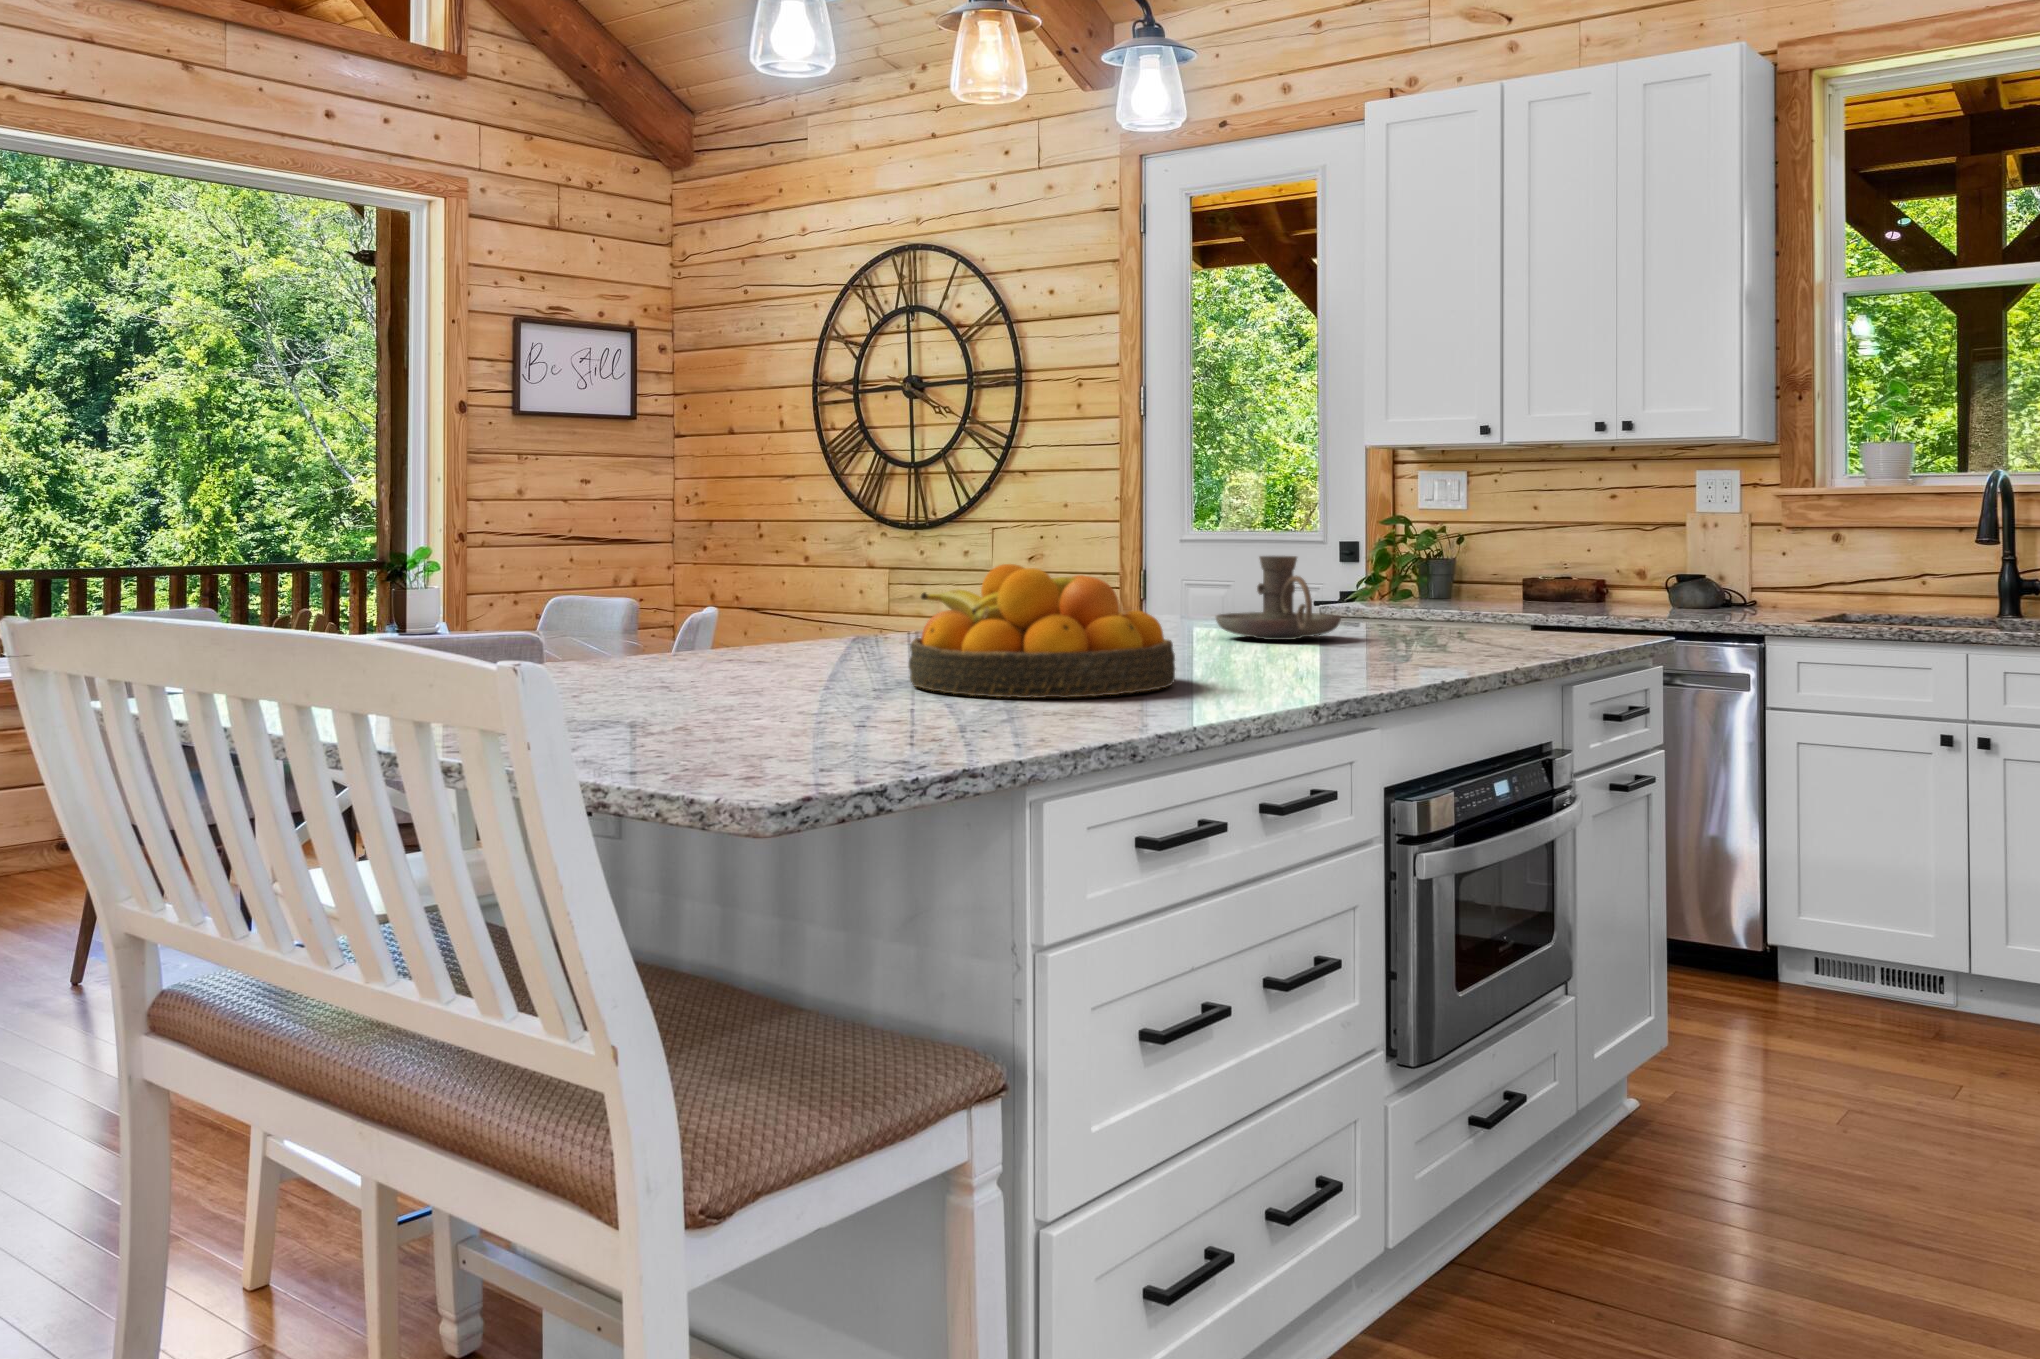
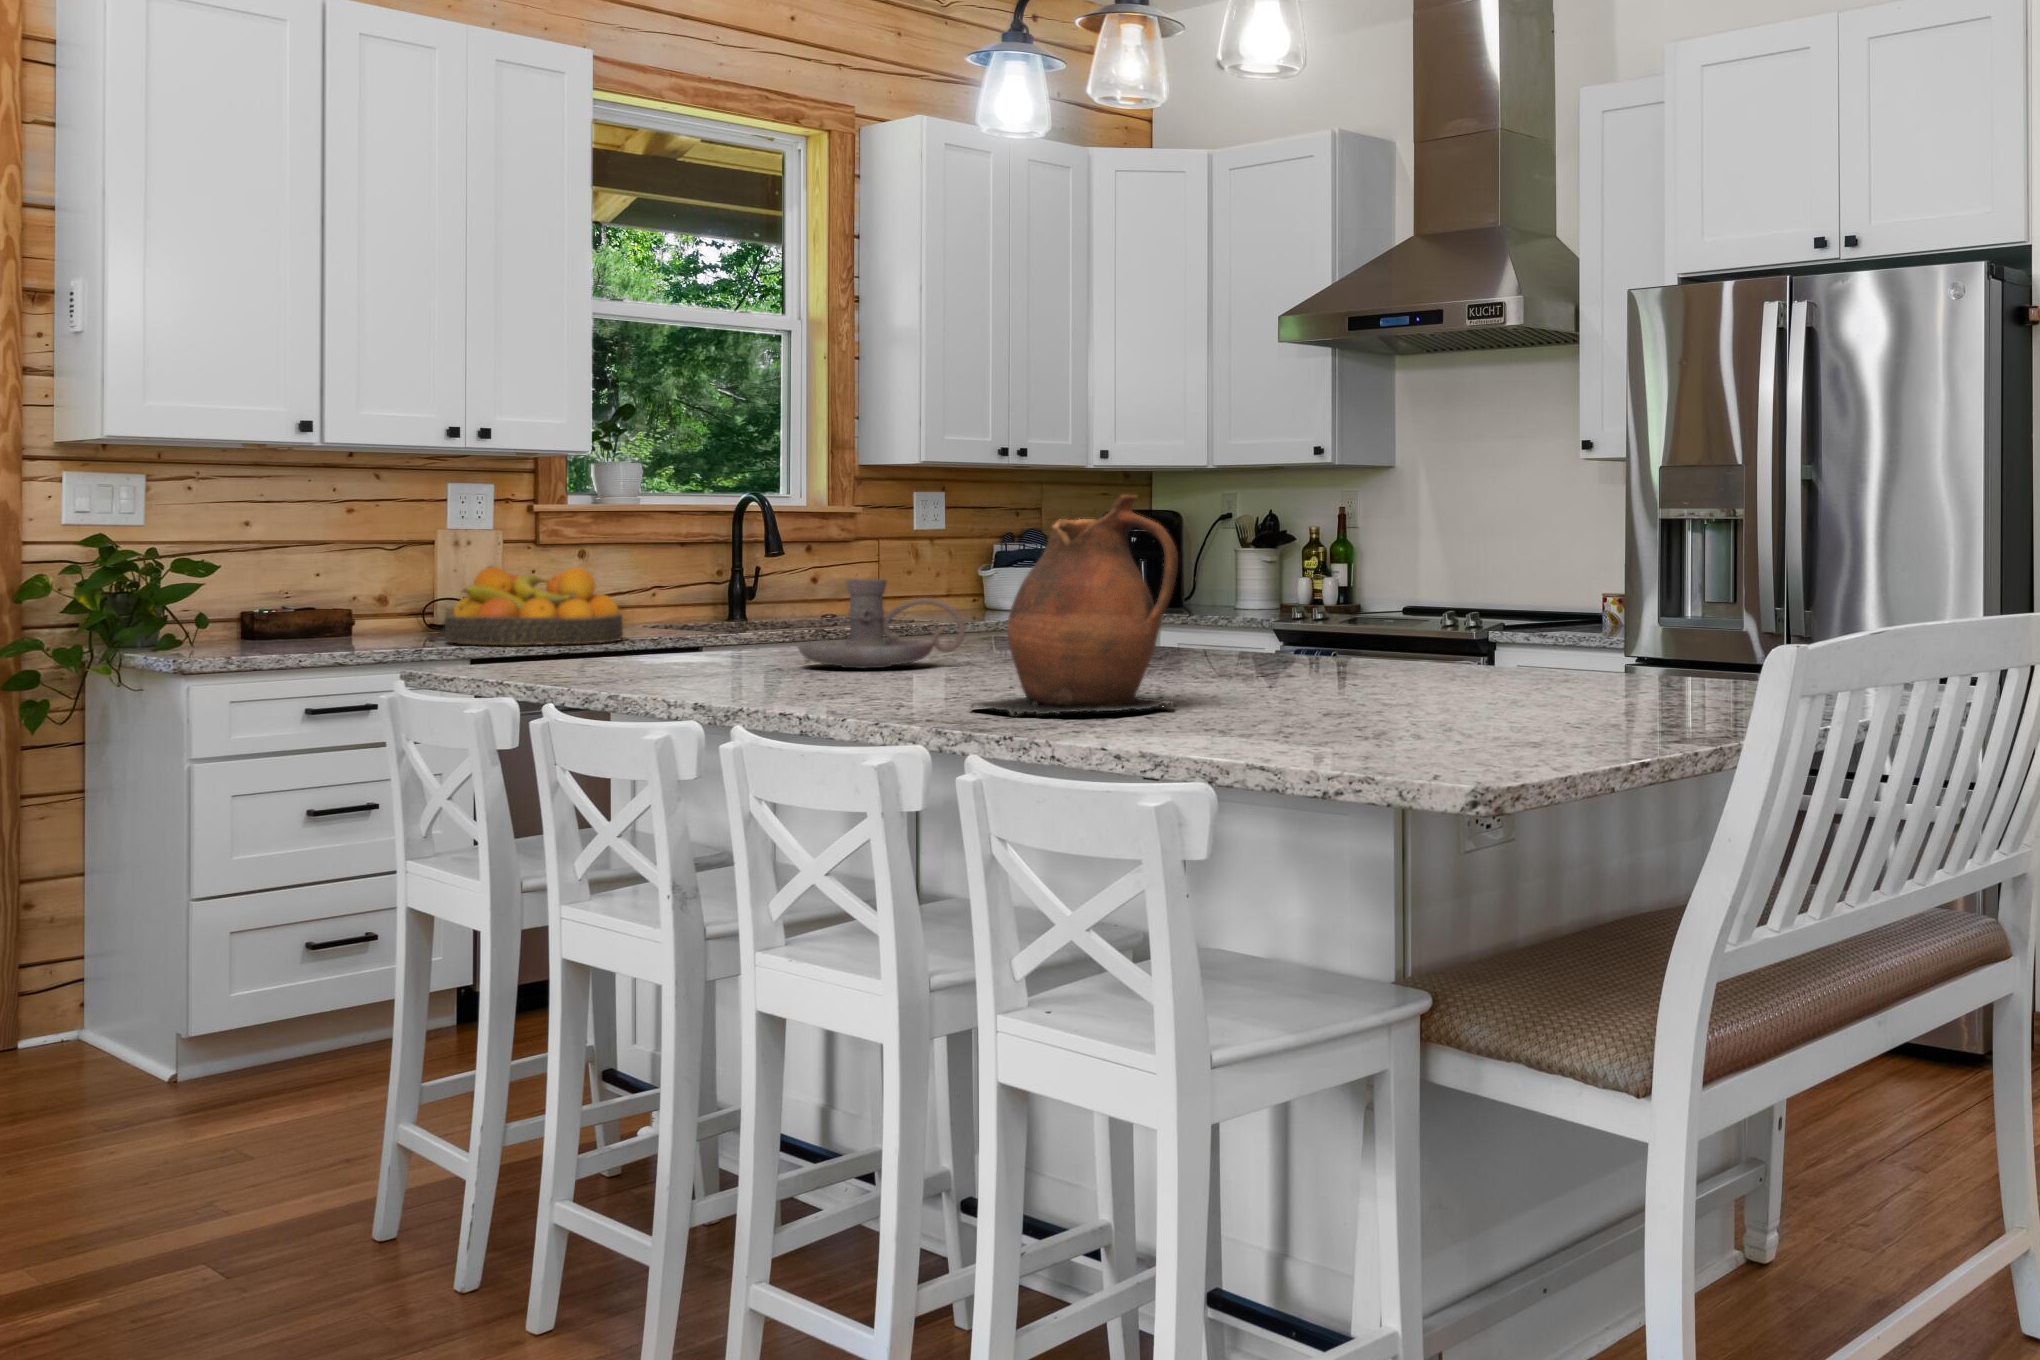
ceramic pitcher: none [711,474,889,663] -> present [971,495,1178,716]
fruit bowl: present [909,564,1175,698] -> present [444,567,623,645]

